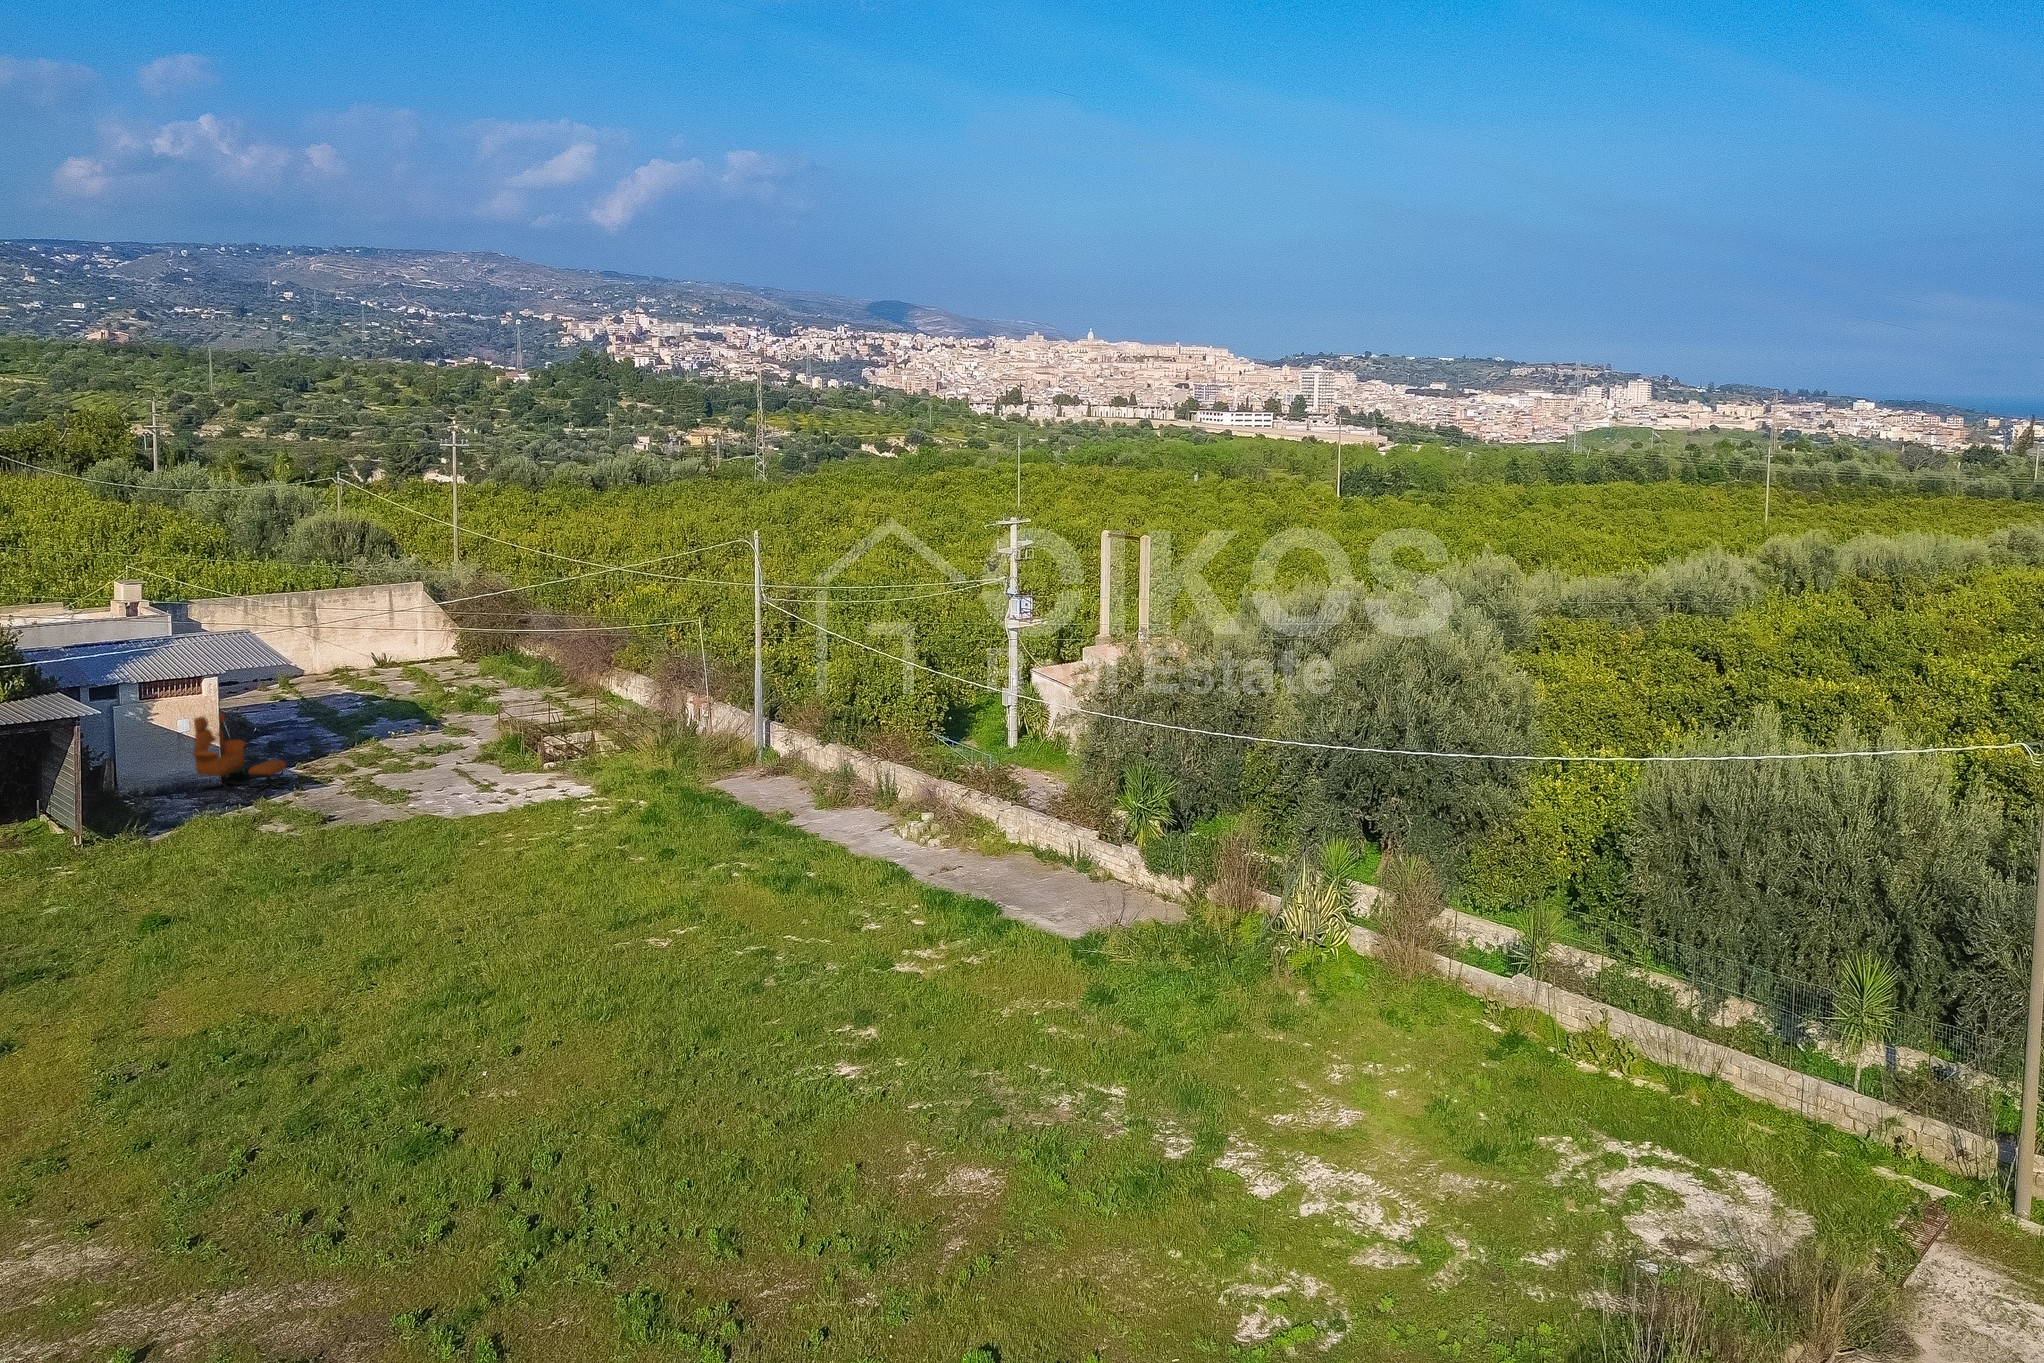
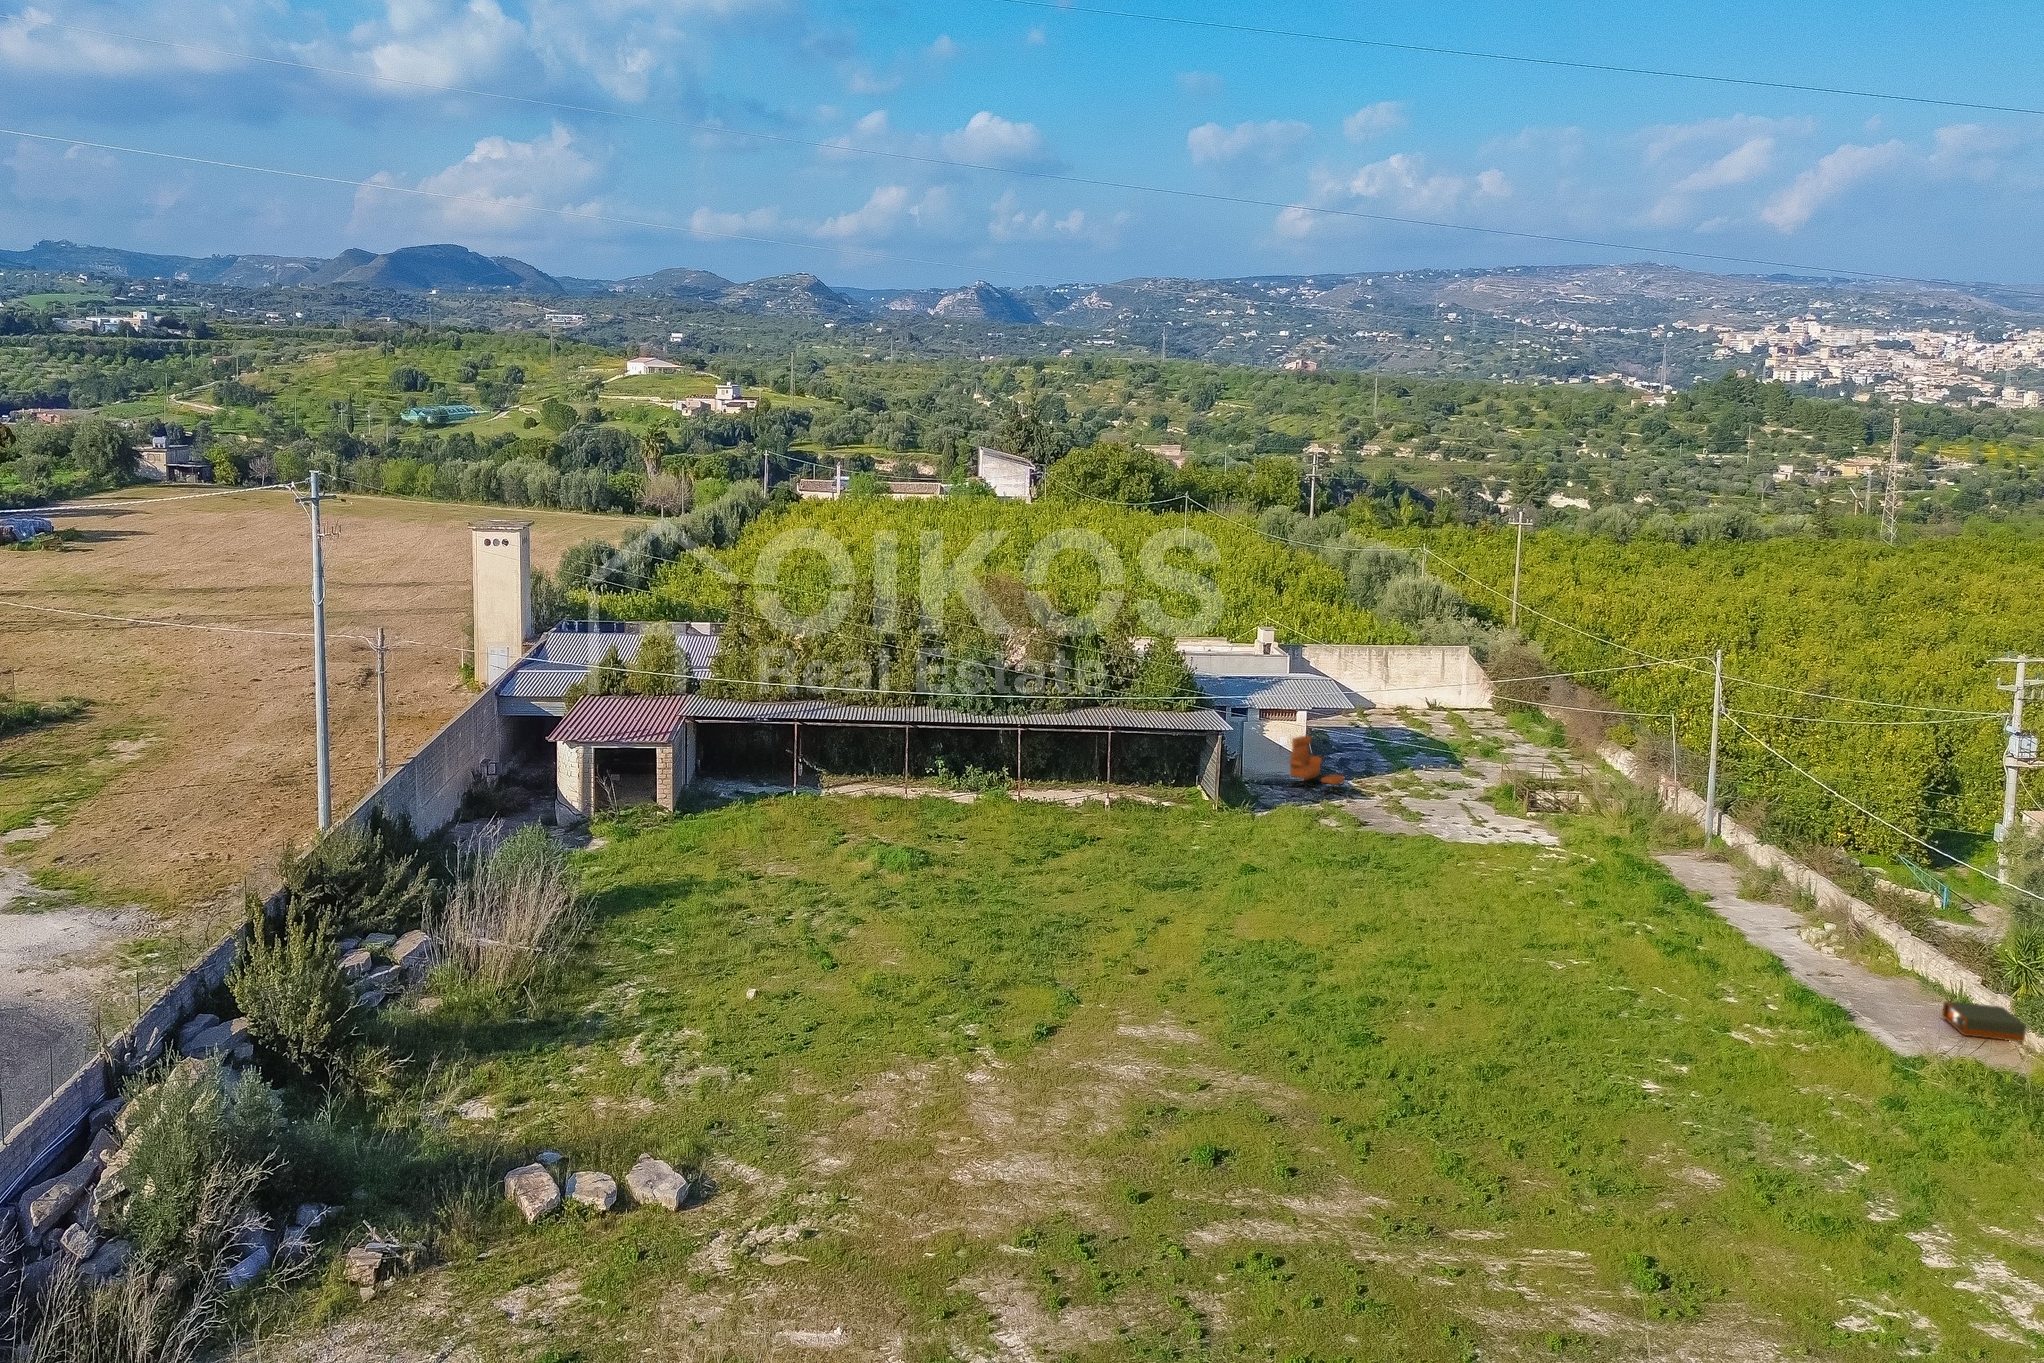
storage box: none [1070,858,1148,898] -> present [1942,1001,2026,1042]

